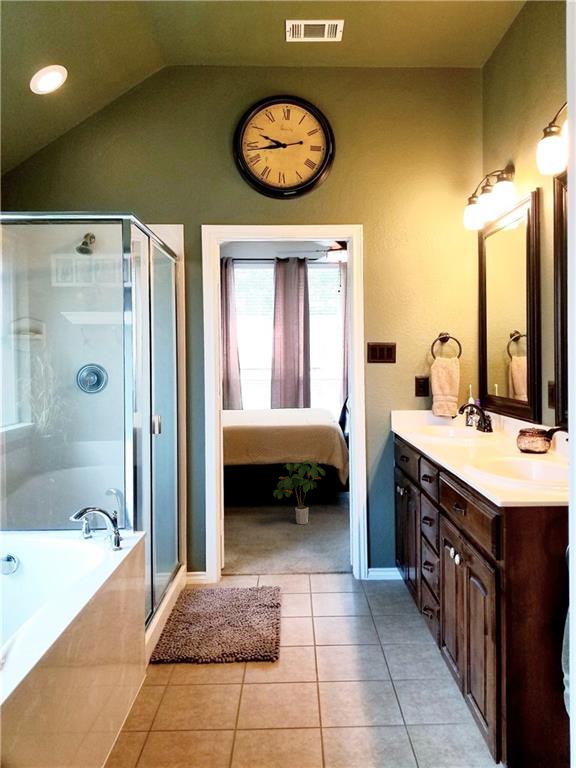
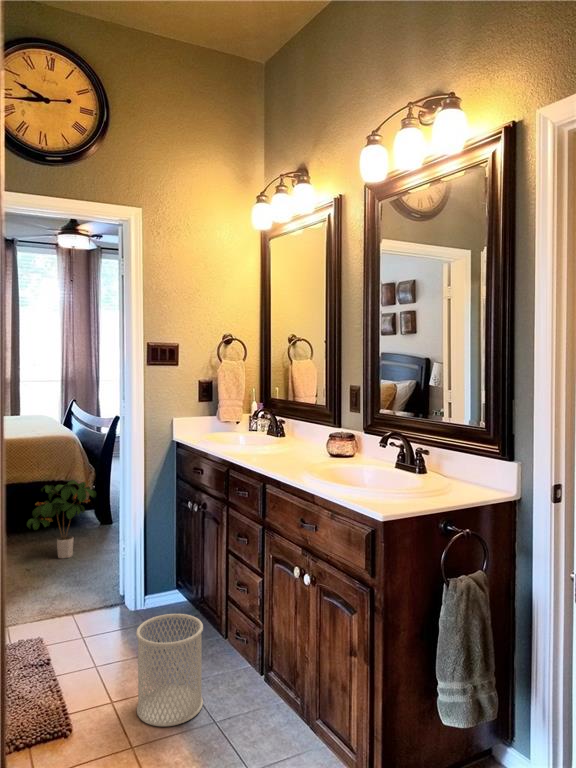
wastebasket: none [365,593,426,699] -> present [136,614,203,726]

